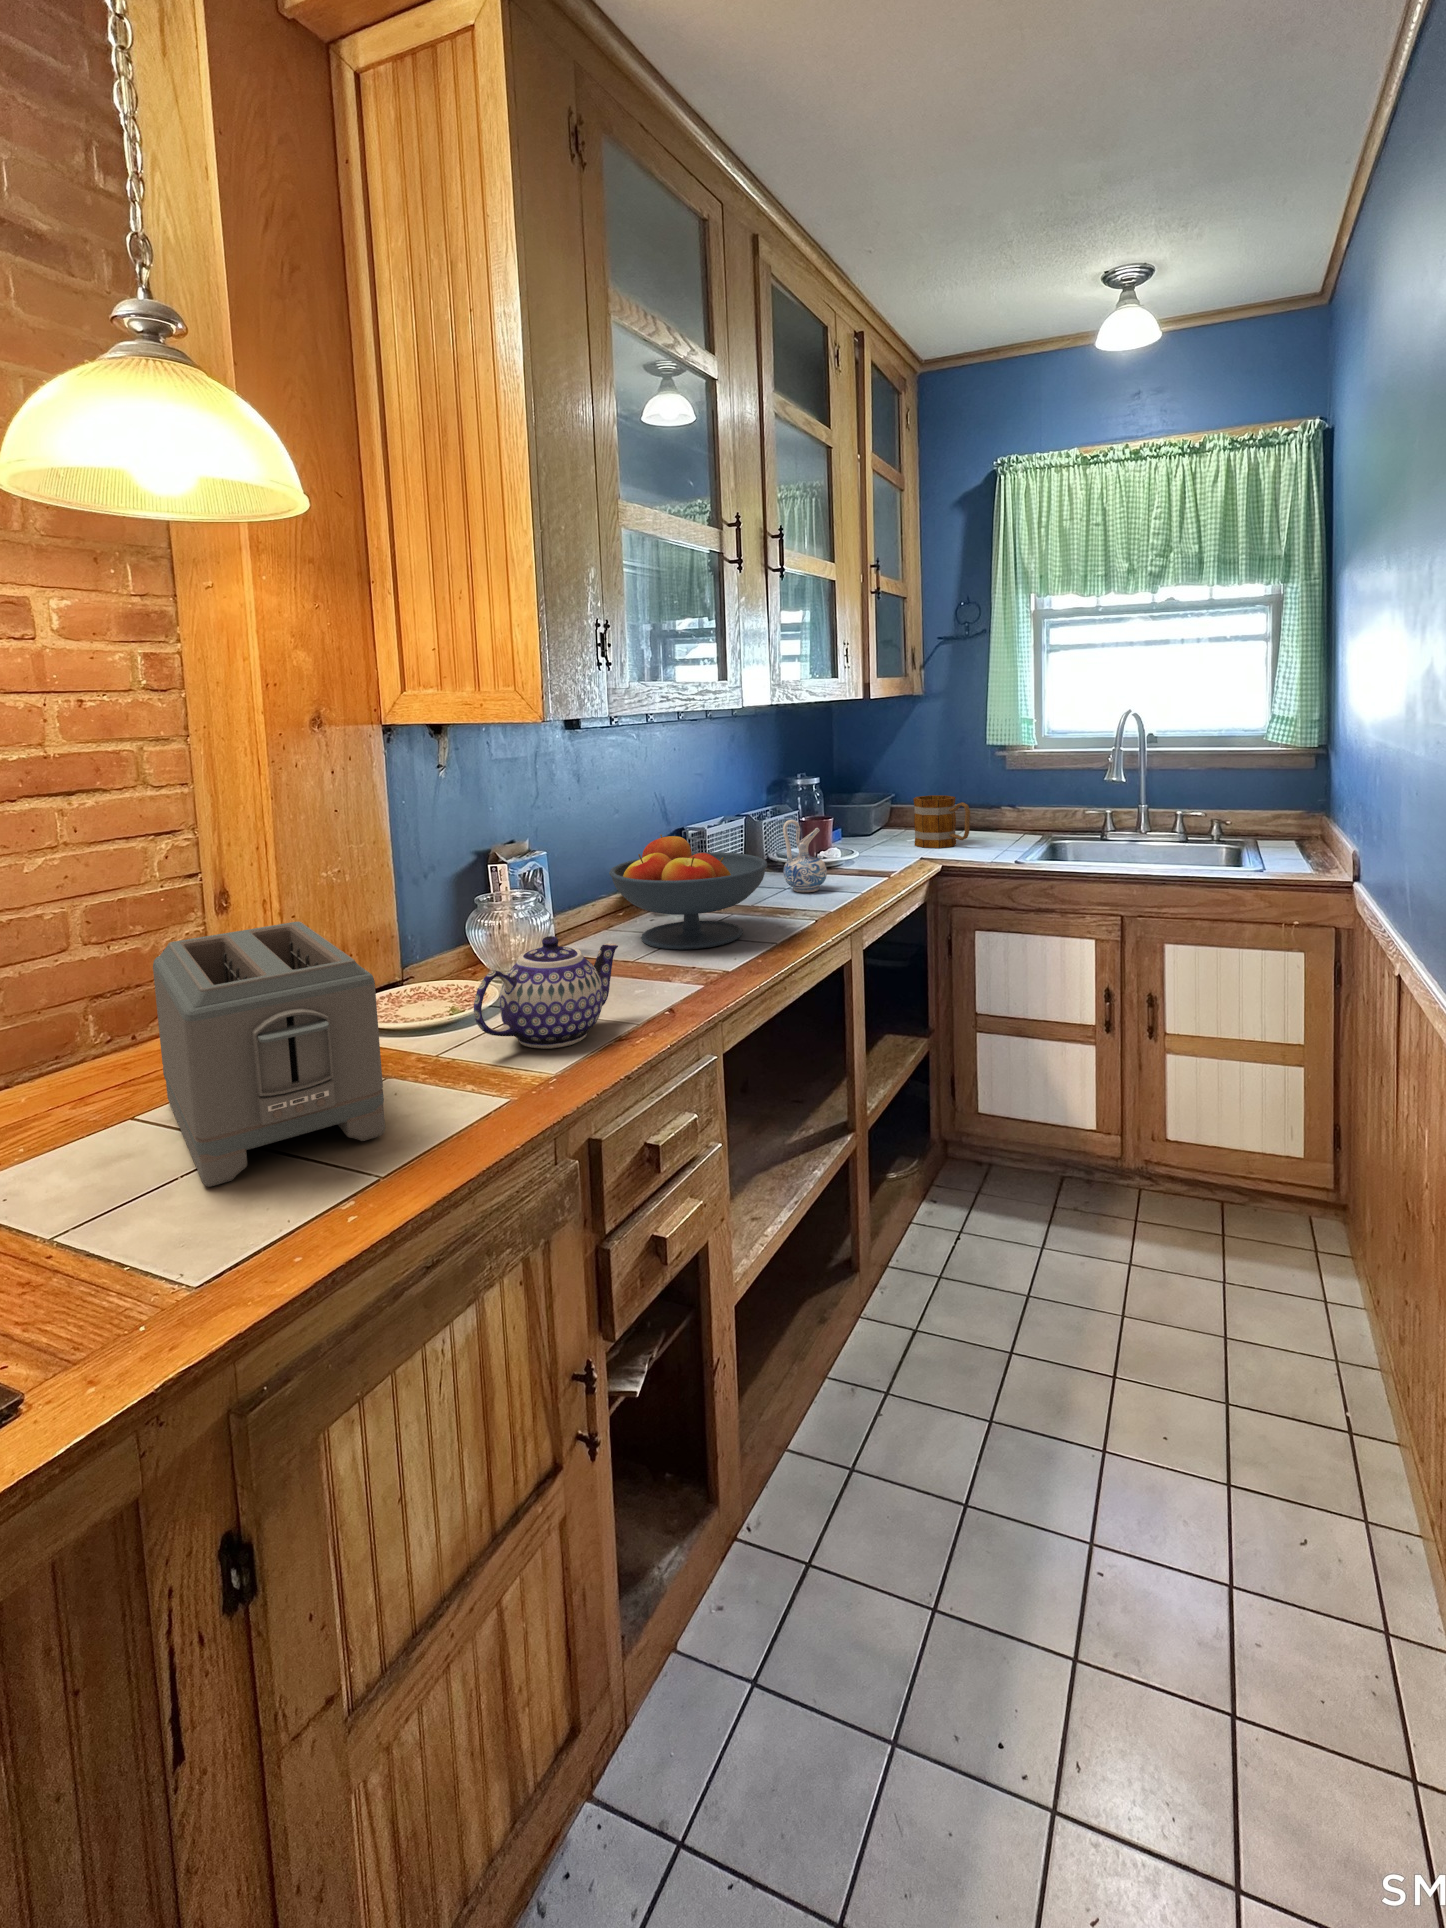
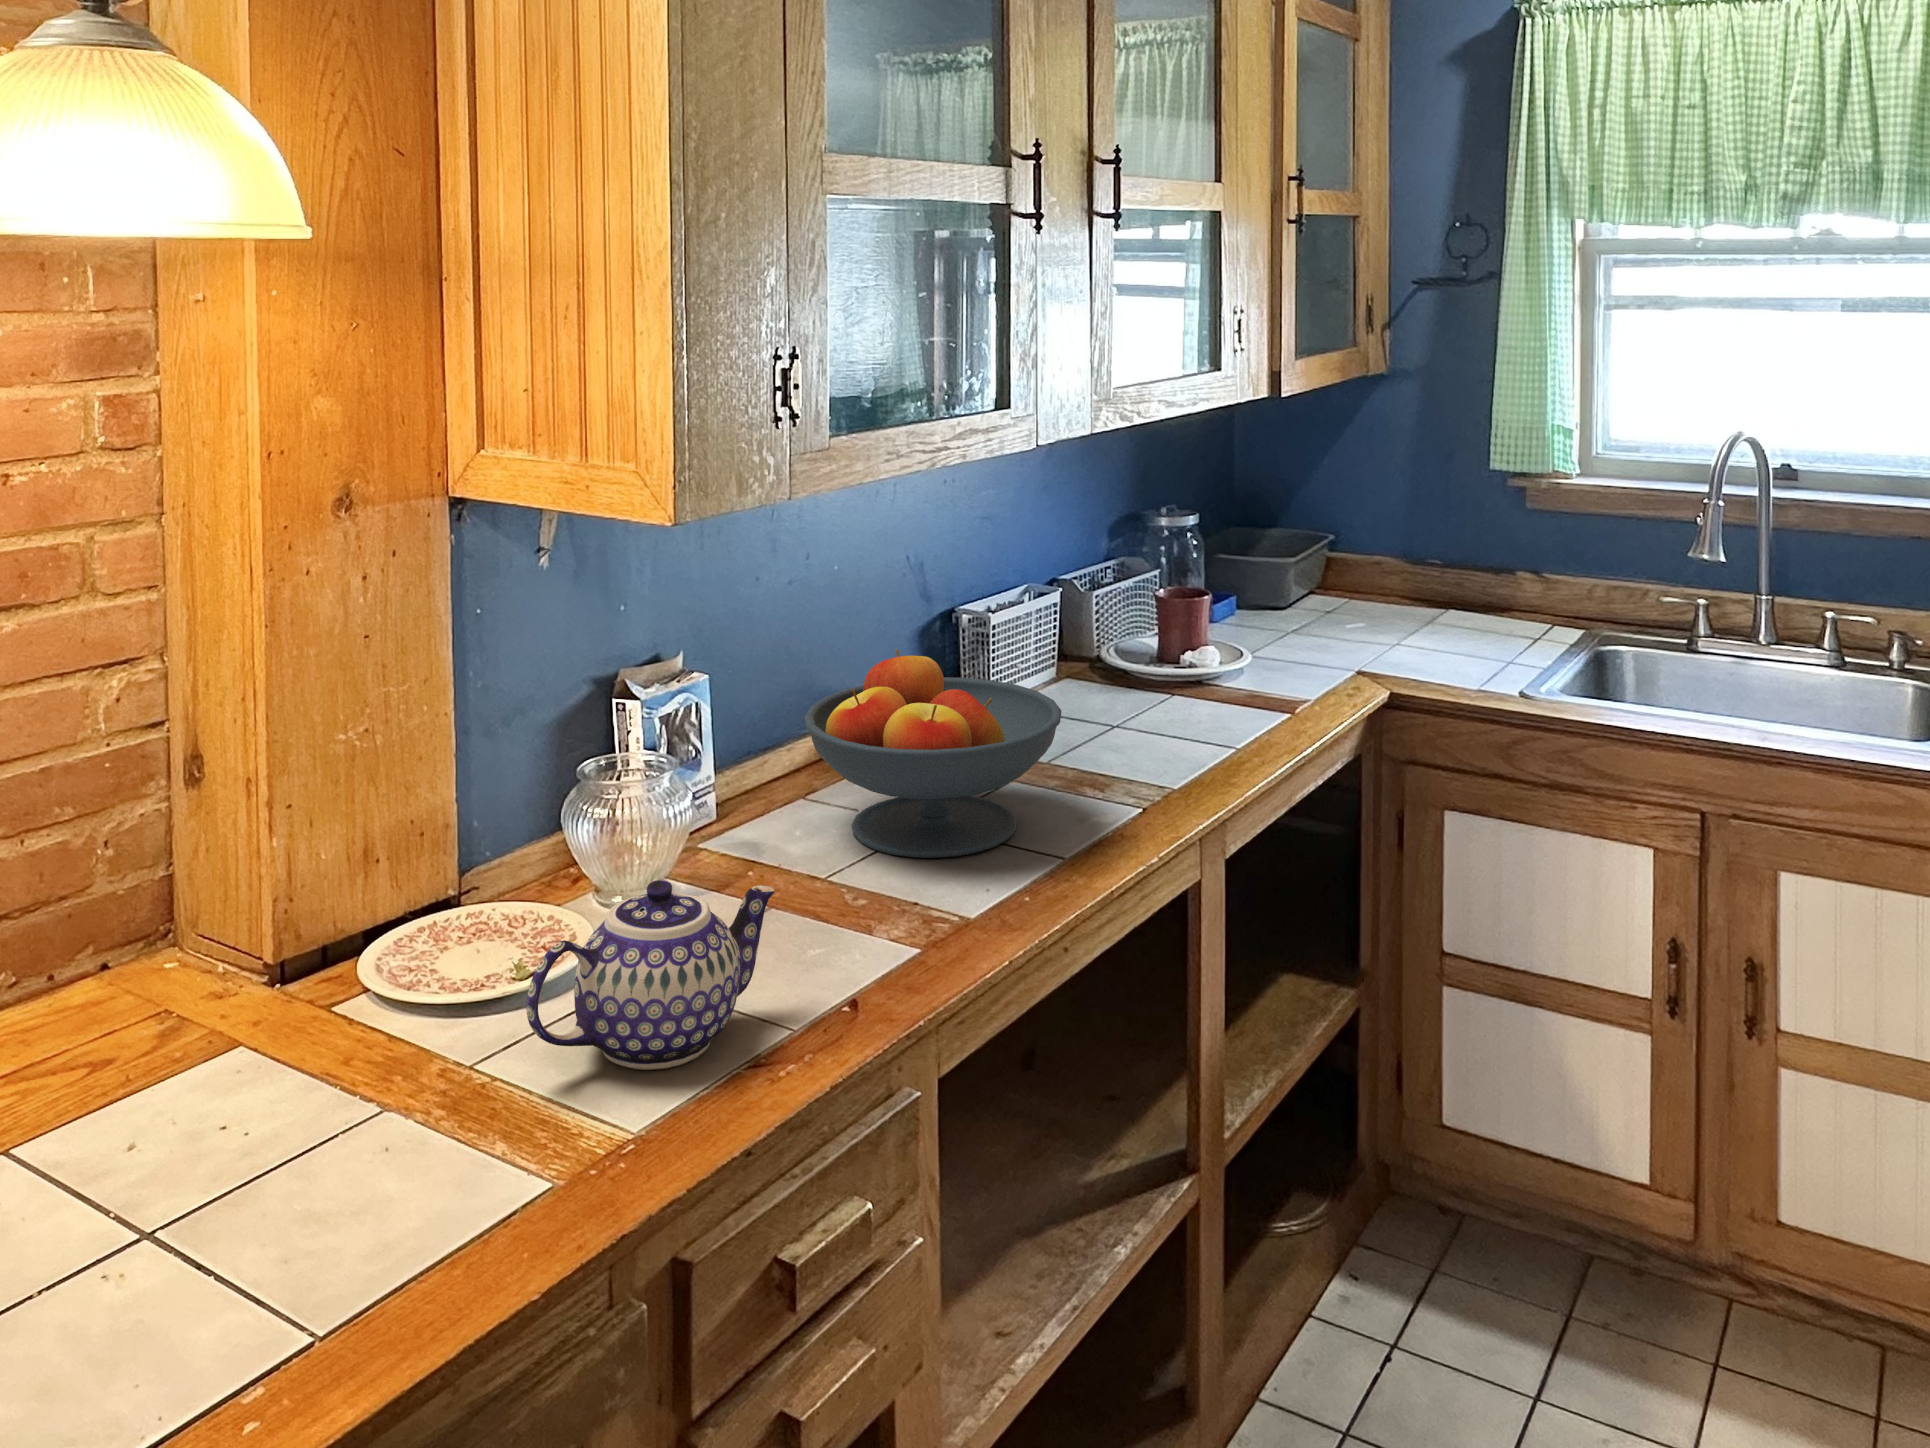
mug: present [913,795,970,848] -> none [1359,550,1455,645]
ceramic pitcher: present [783,820,827,892] -> none [1112,614,1184,737]
toaster: present [153,922,385,1187] -> none [52,846,350,1321]

